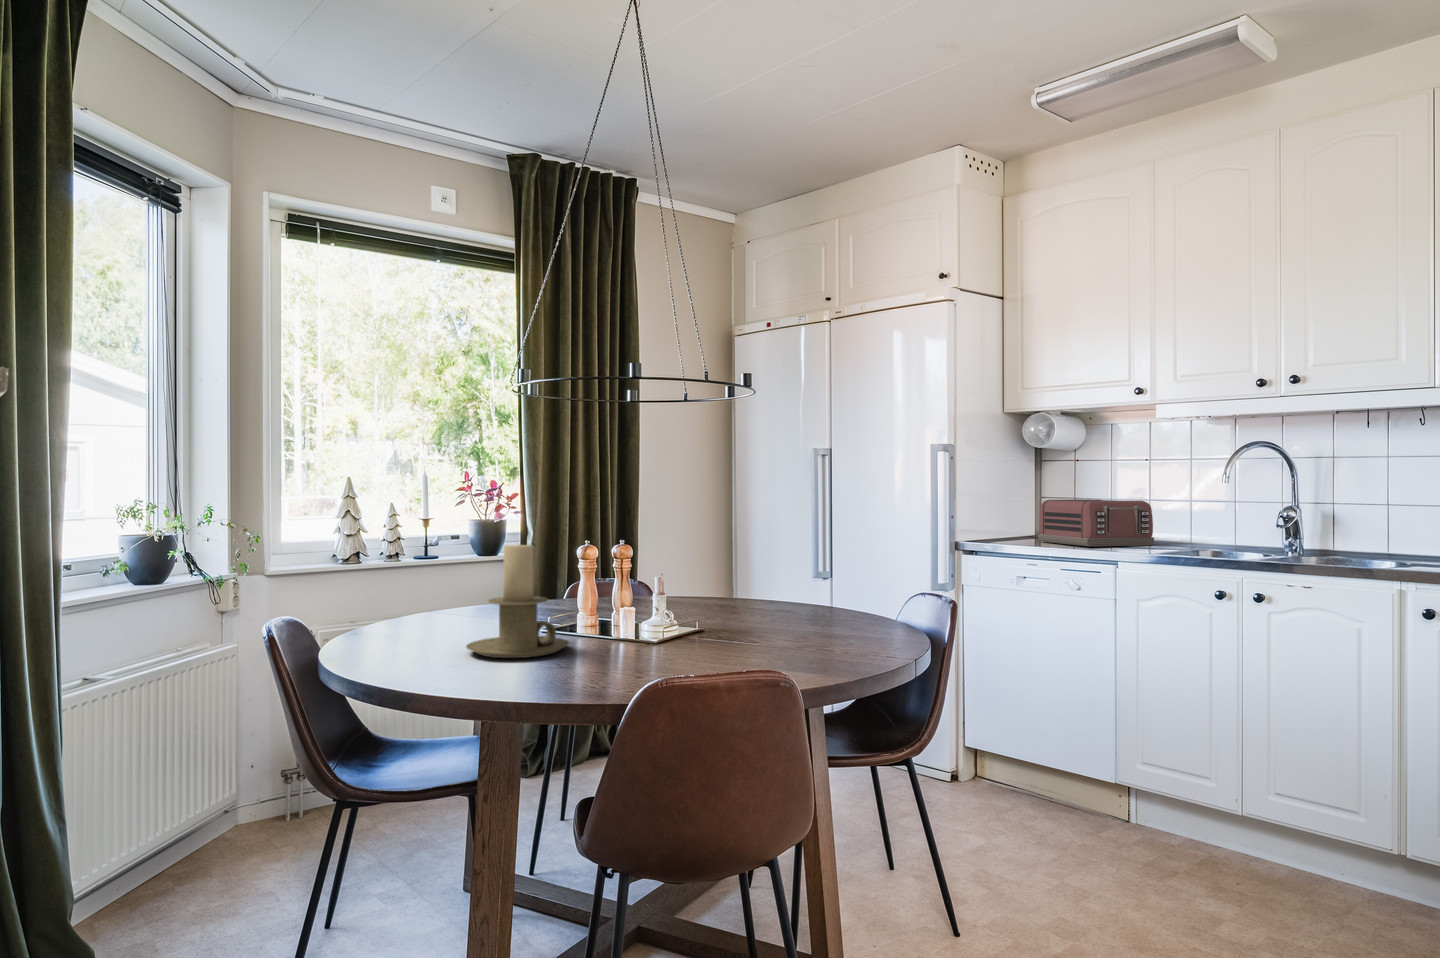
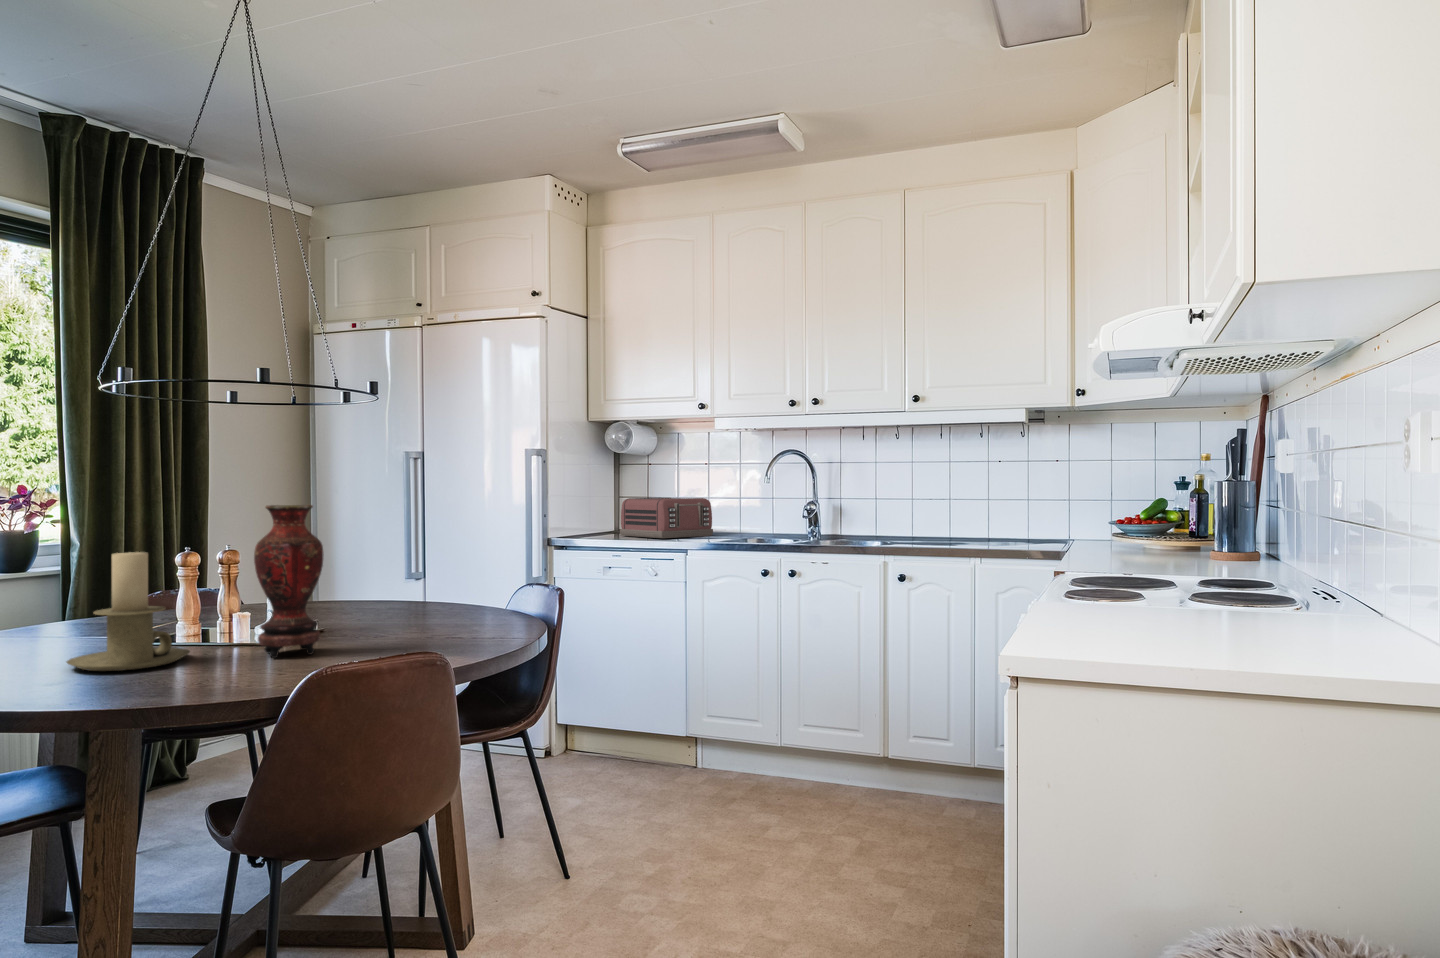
vase: none [623,502,687,658] -> present [254,505,324,658]

